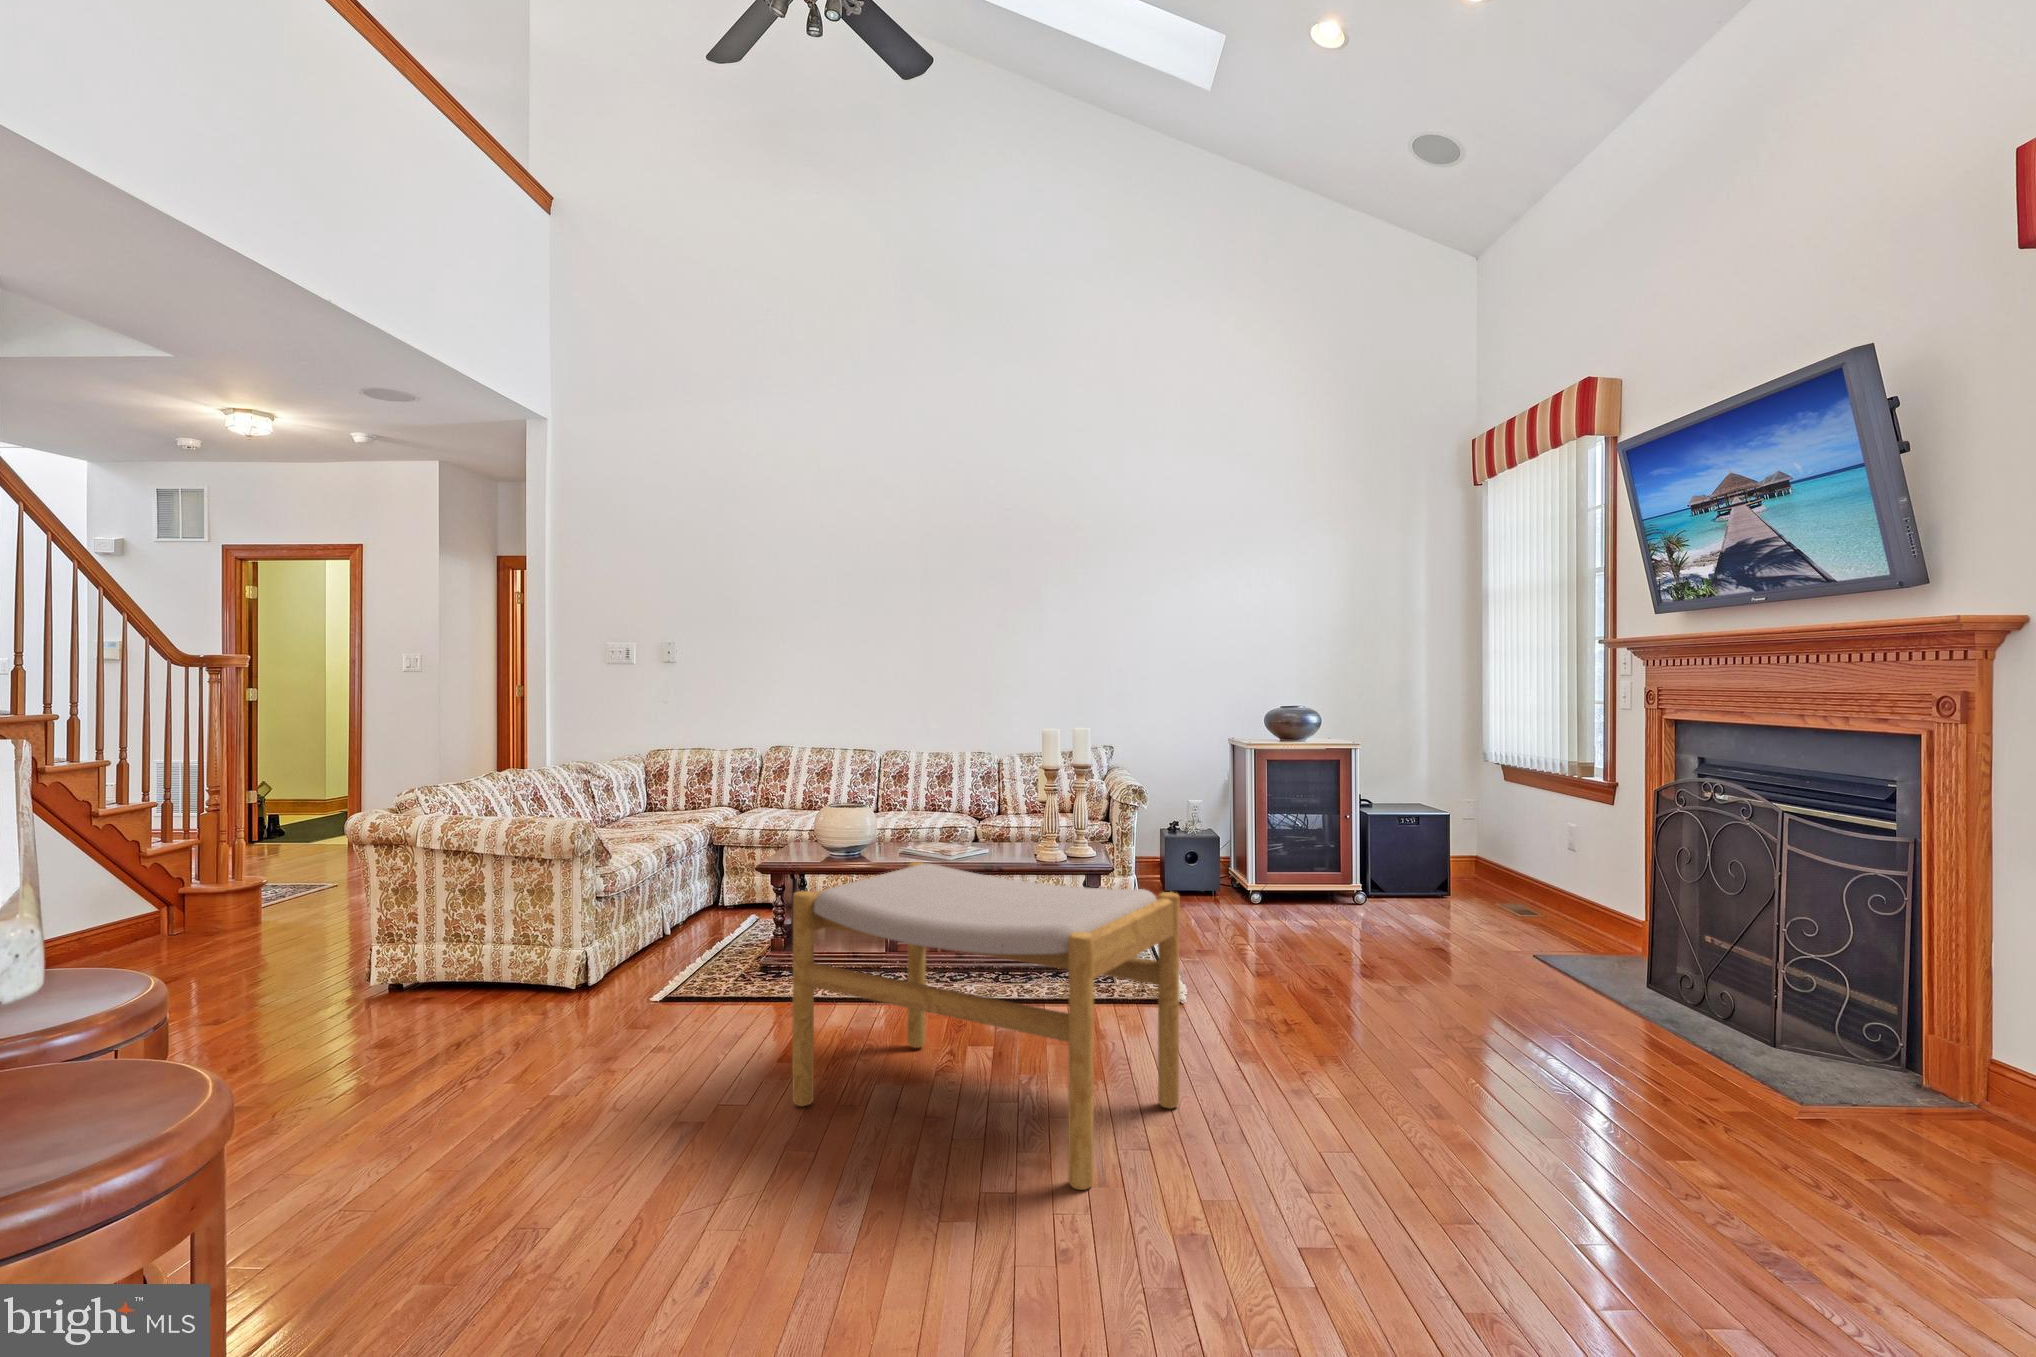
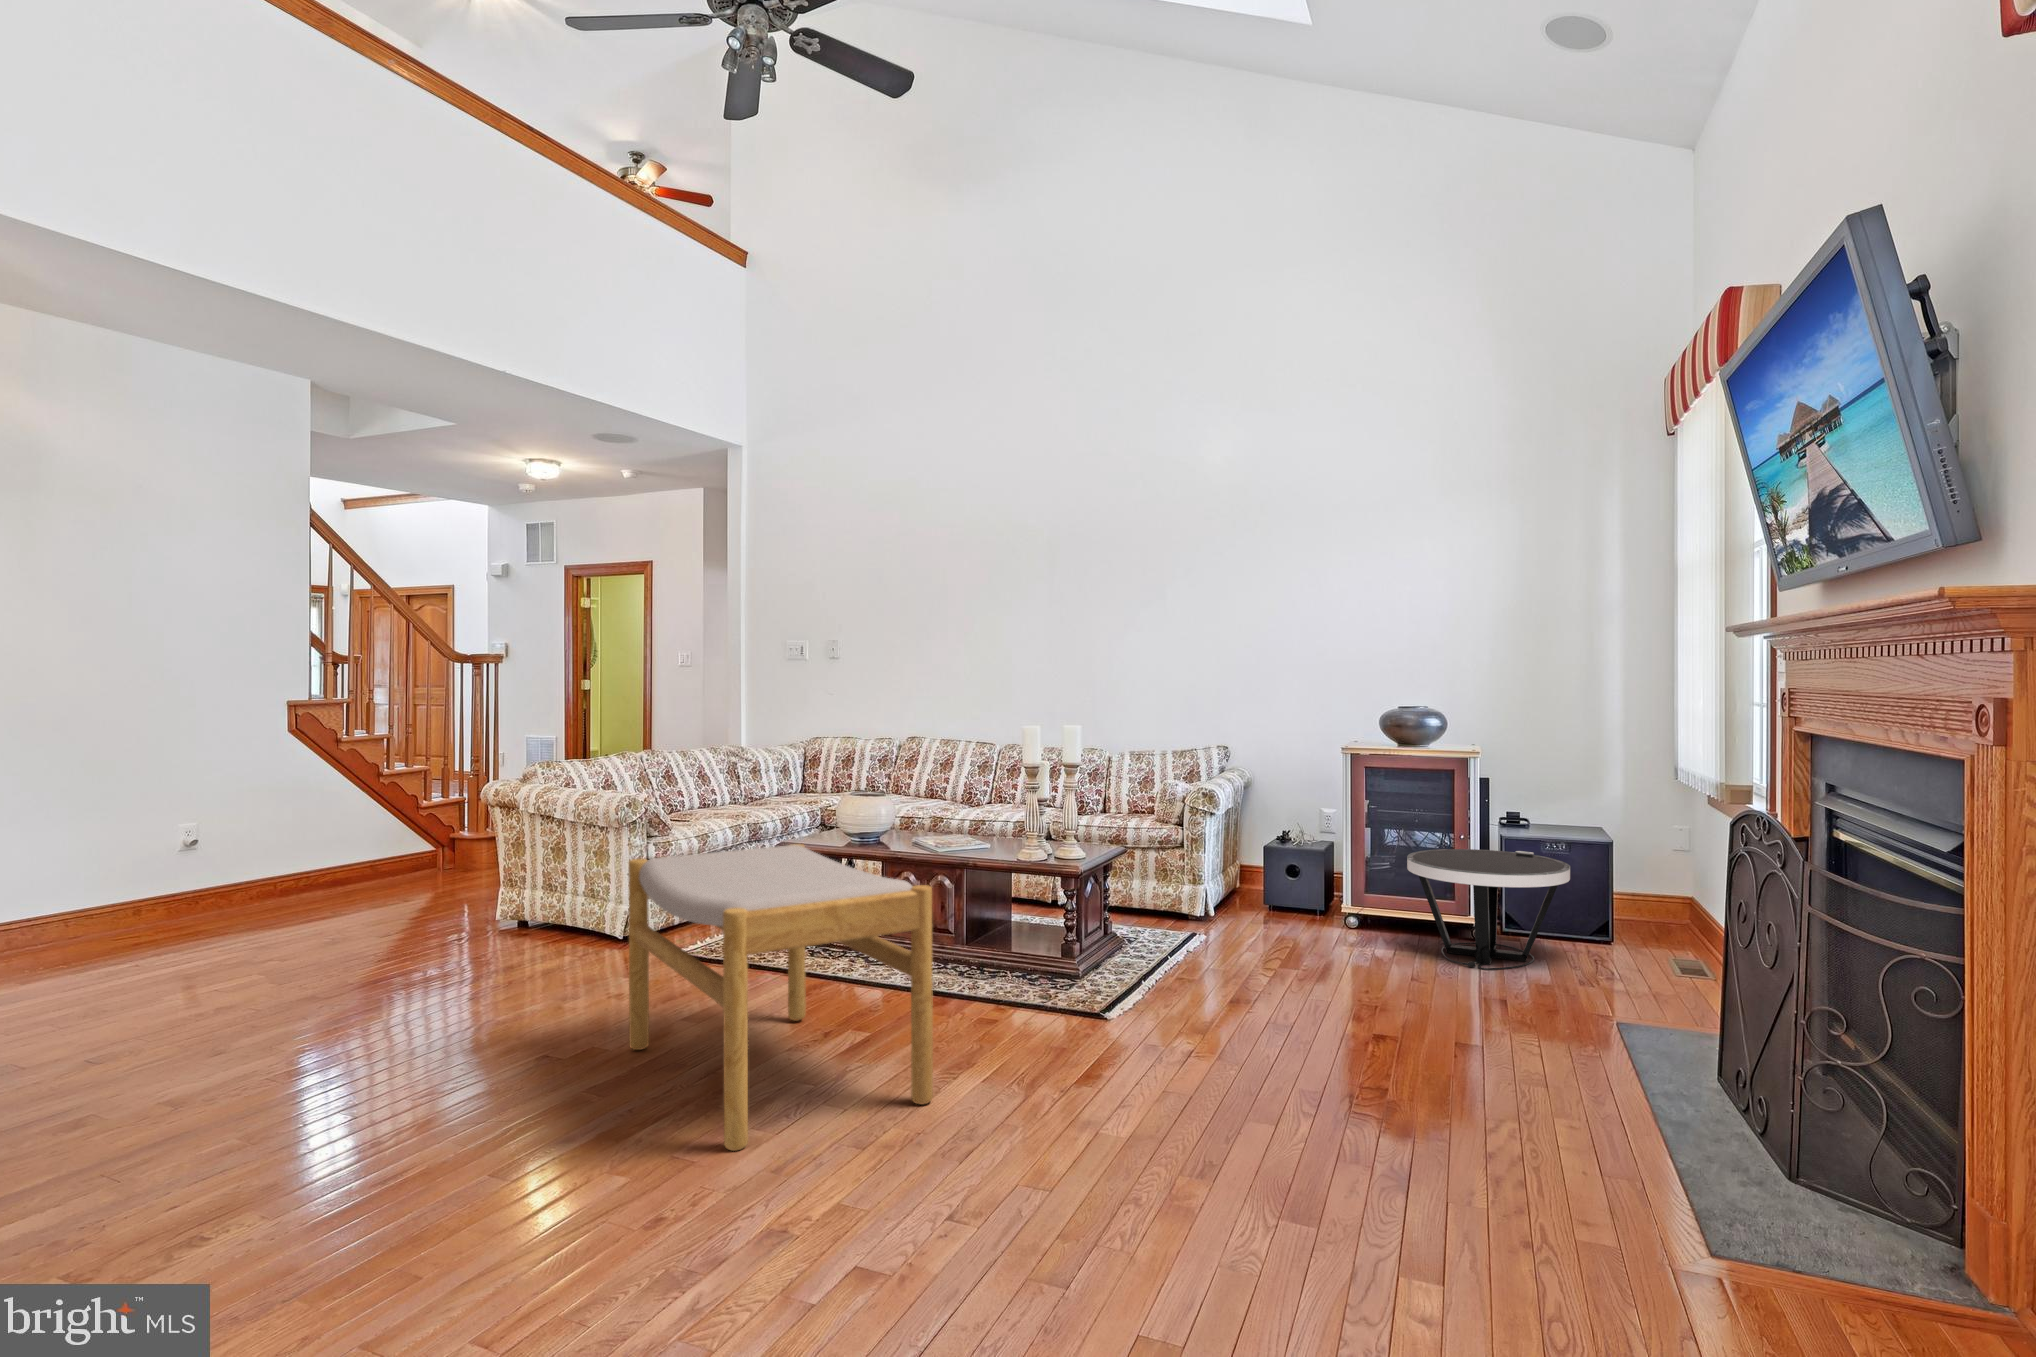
side table: none [1296,827,1424,924] -> present [1407,849,1570,970]

